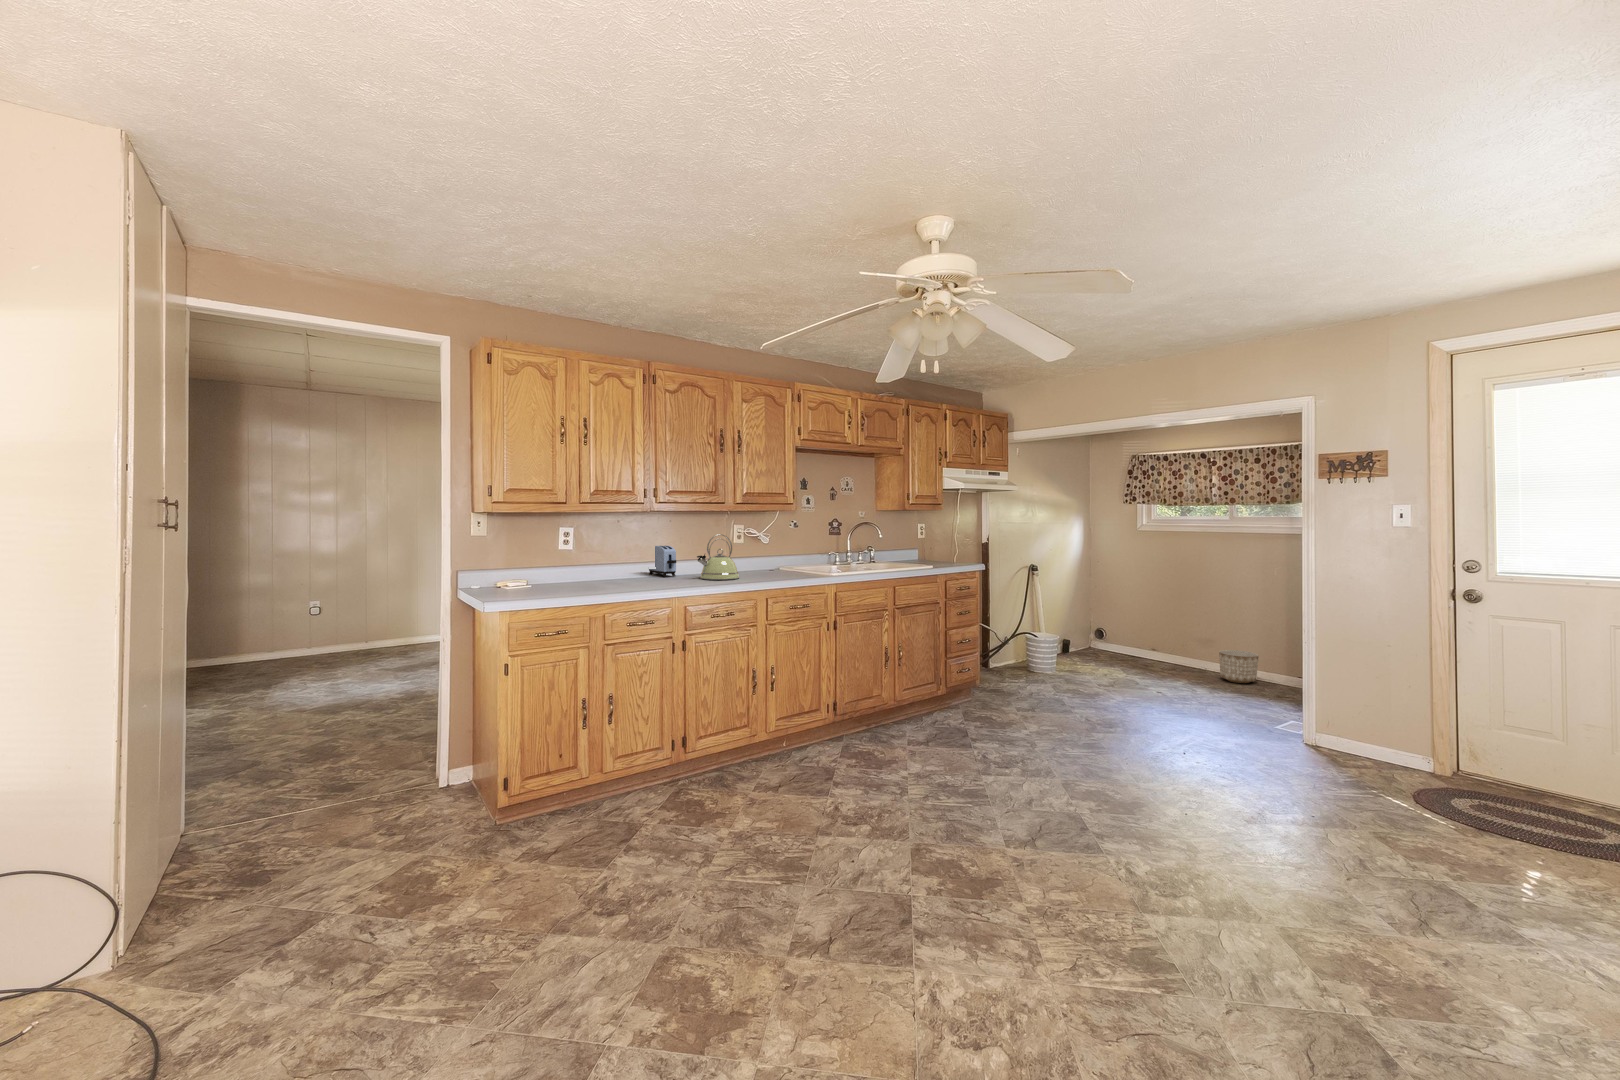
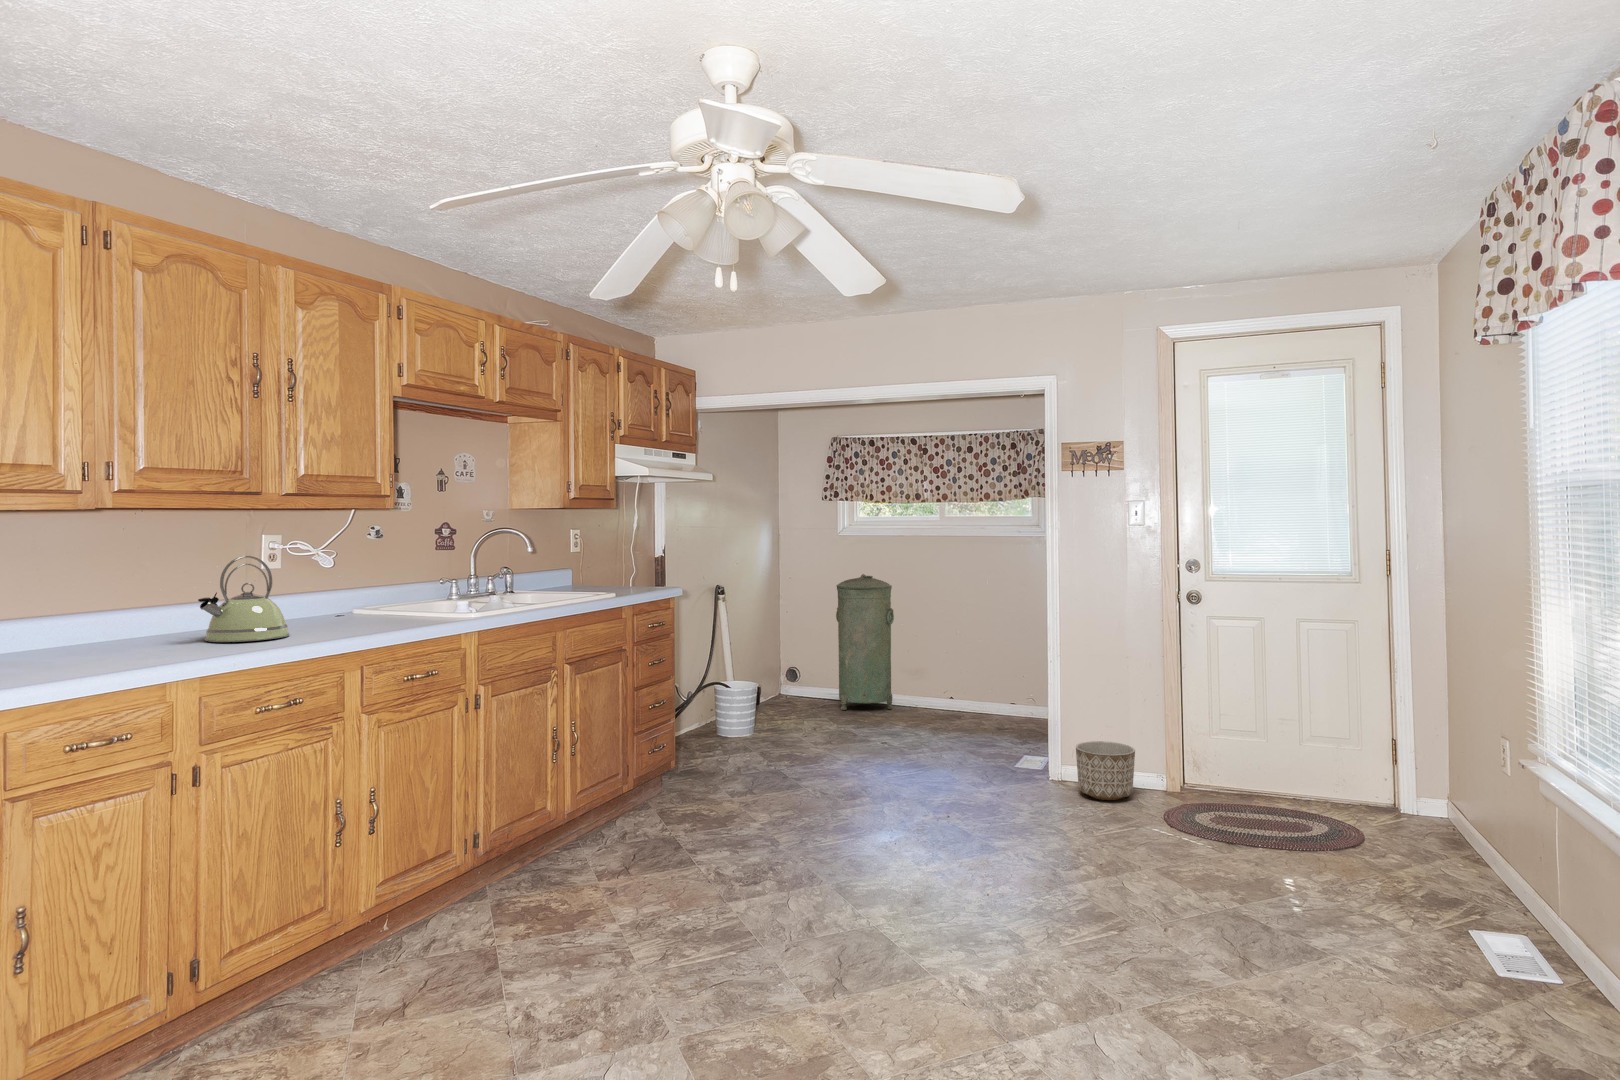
toaster: present [649,546,676,577] -> none [69,581,147,643]
trash can: none [1131,562,1181,670] -> present [836,574,894,710]
planter: present [1219,650,1259,683] -> present [1076,741,1135,800]

